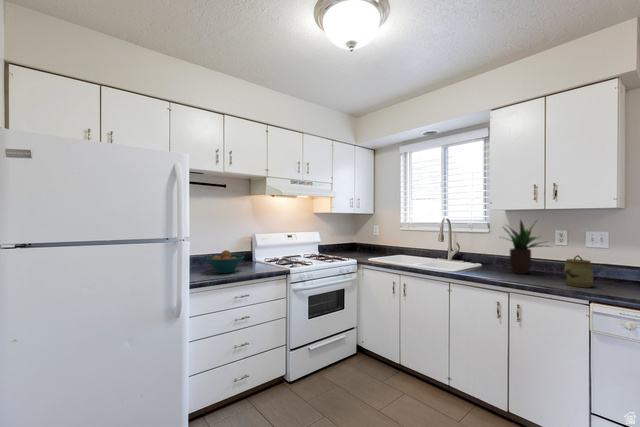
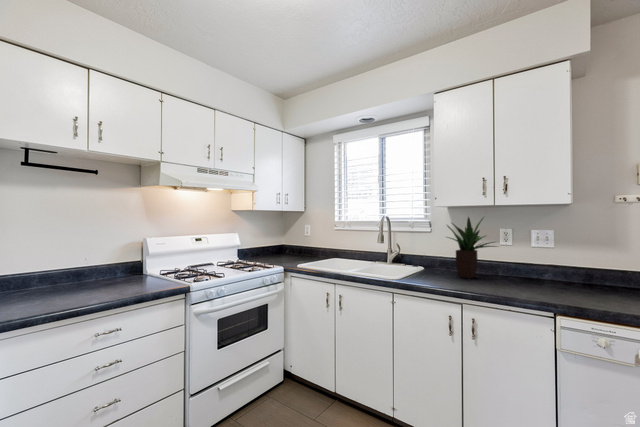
fruit bowl: present [206,250,244,273] -> none [47,264,118,299]
jar: present [564,255,593,287] -> none [518,257,551,295]

